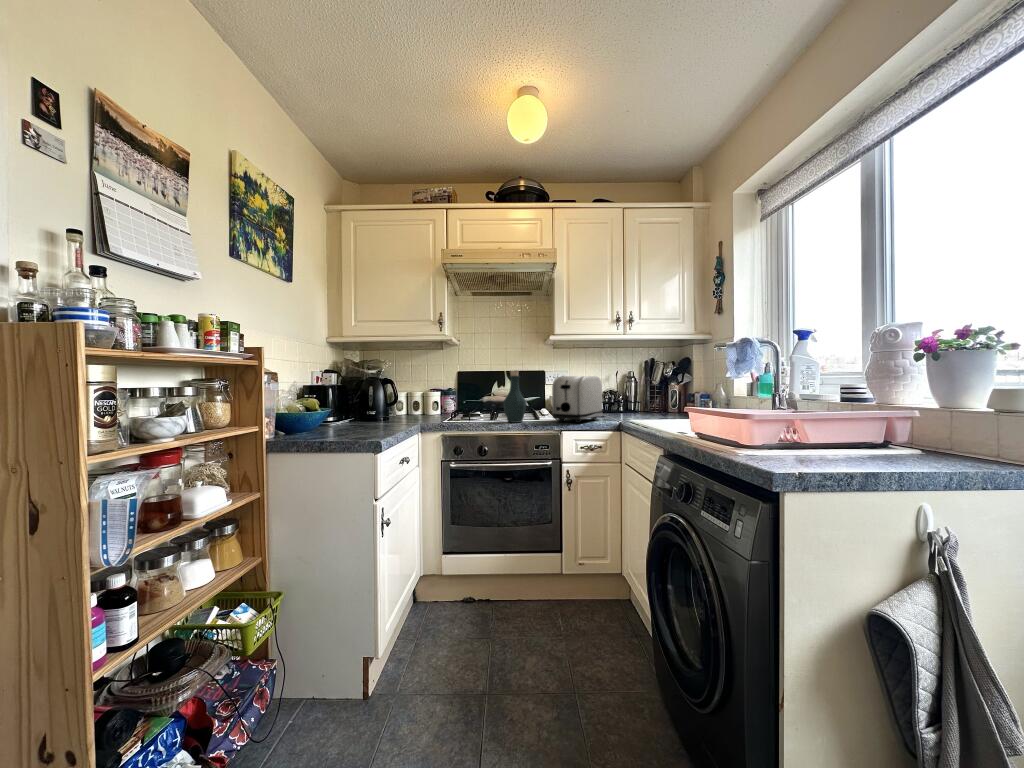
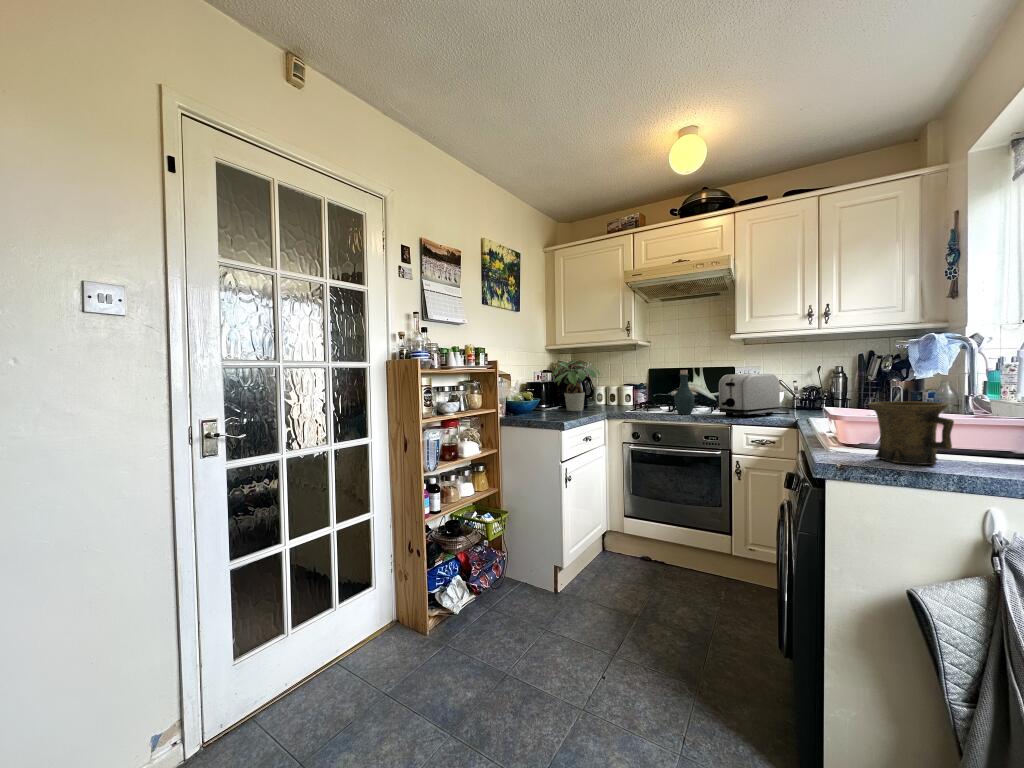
potted plant: none [344,355,411,424] -> present [551,360,600,411]
mug: none [772,398,859,464] -> present [869,401,954,465]

